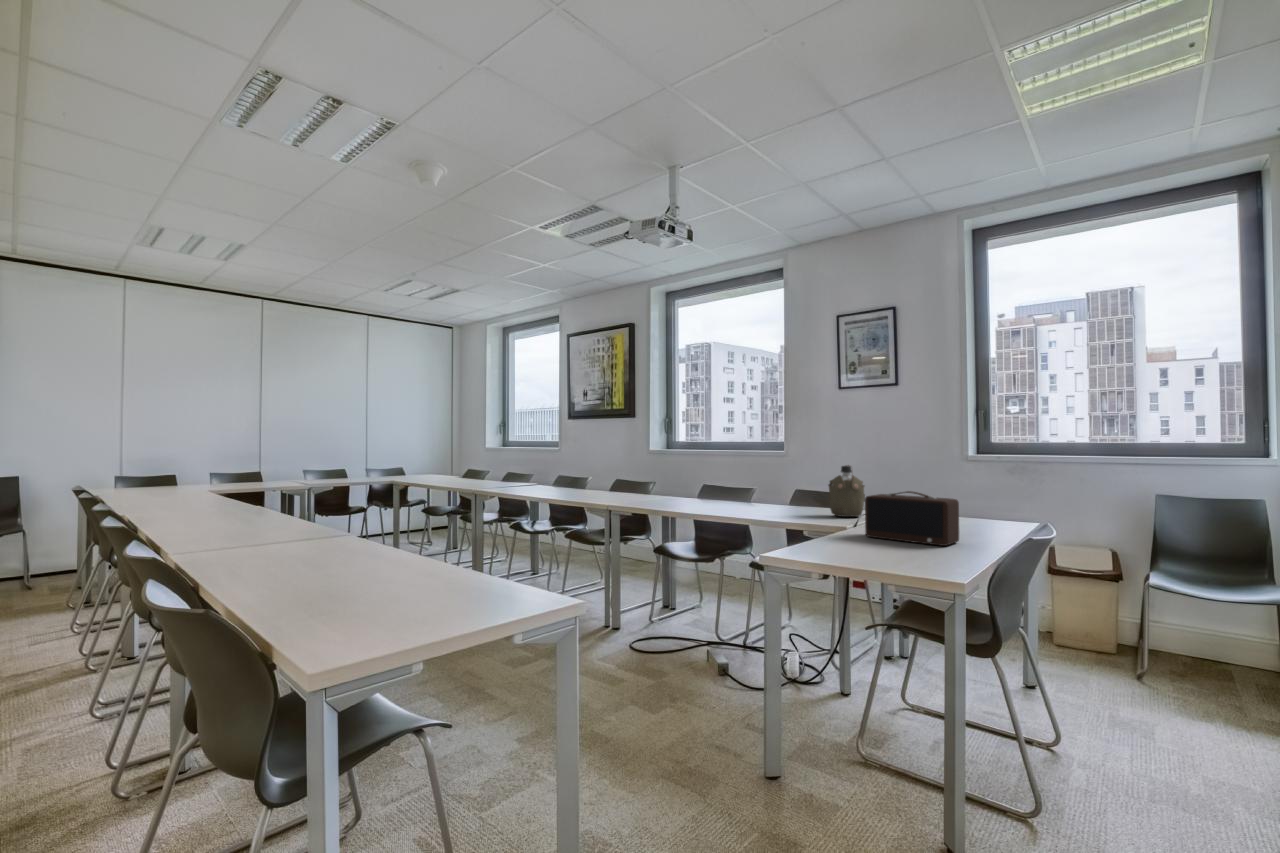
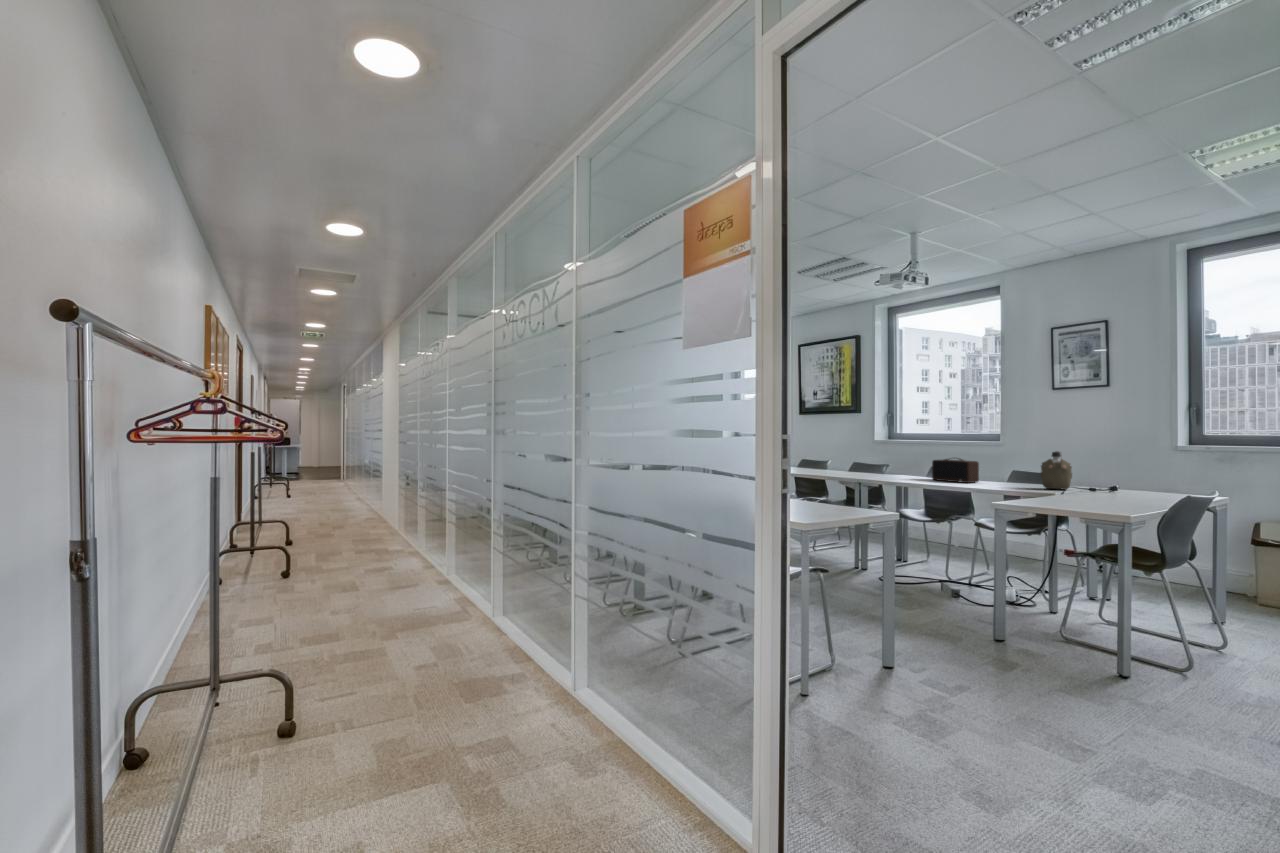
speaker: present [865,491,959,546] -> present [932,458,979,483]

